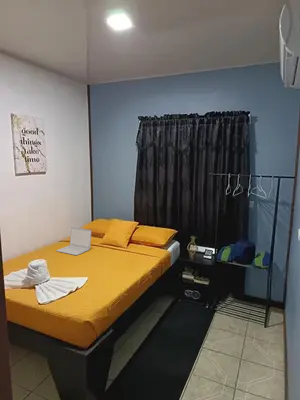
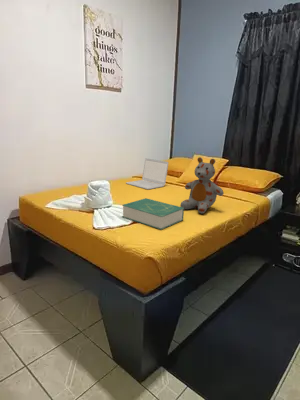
stuffed bear: none [104,232,135,275] -> present [180,157,224,213]
book: none [60,269,108,296] -> present [122,198,184,230]

